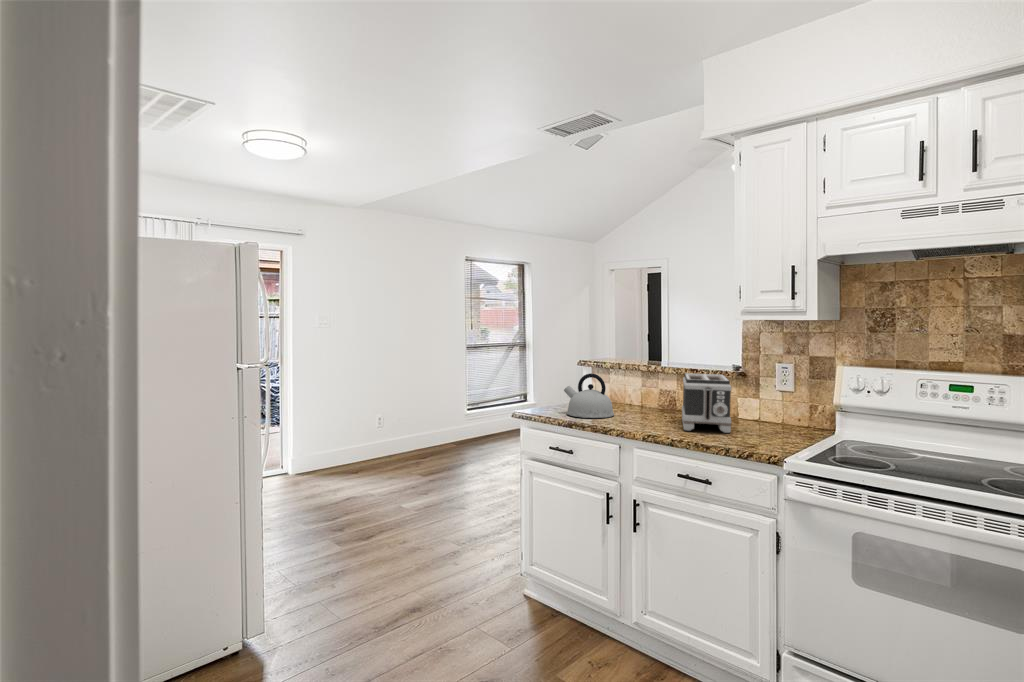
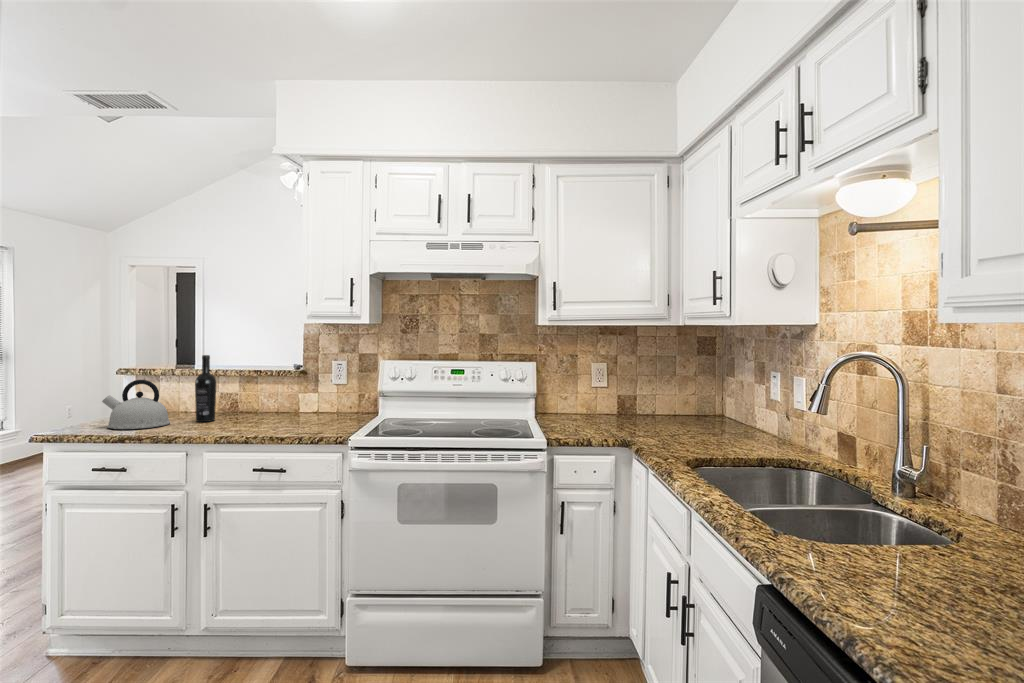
wine bottle: none [635,353,654,418] -> present [195,355,216,422]
toaster: present [682,373,731,433] -> none [247,373,299,427]

